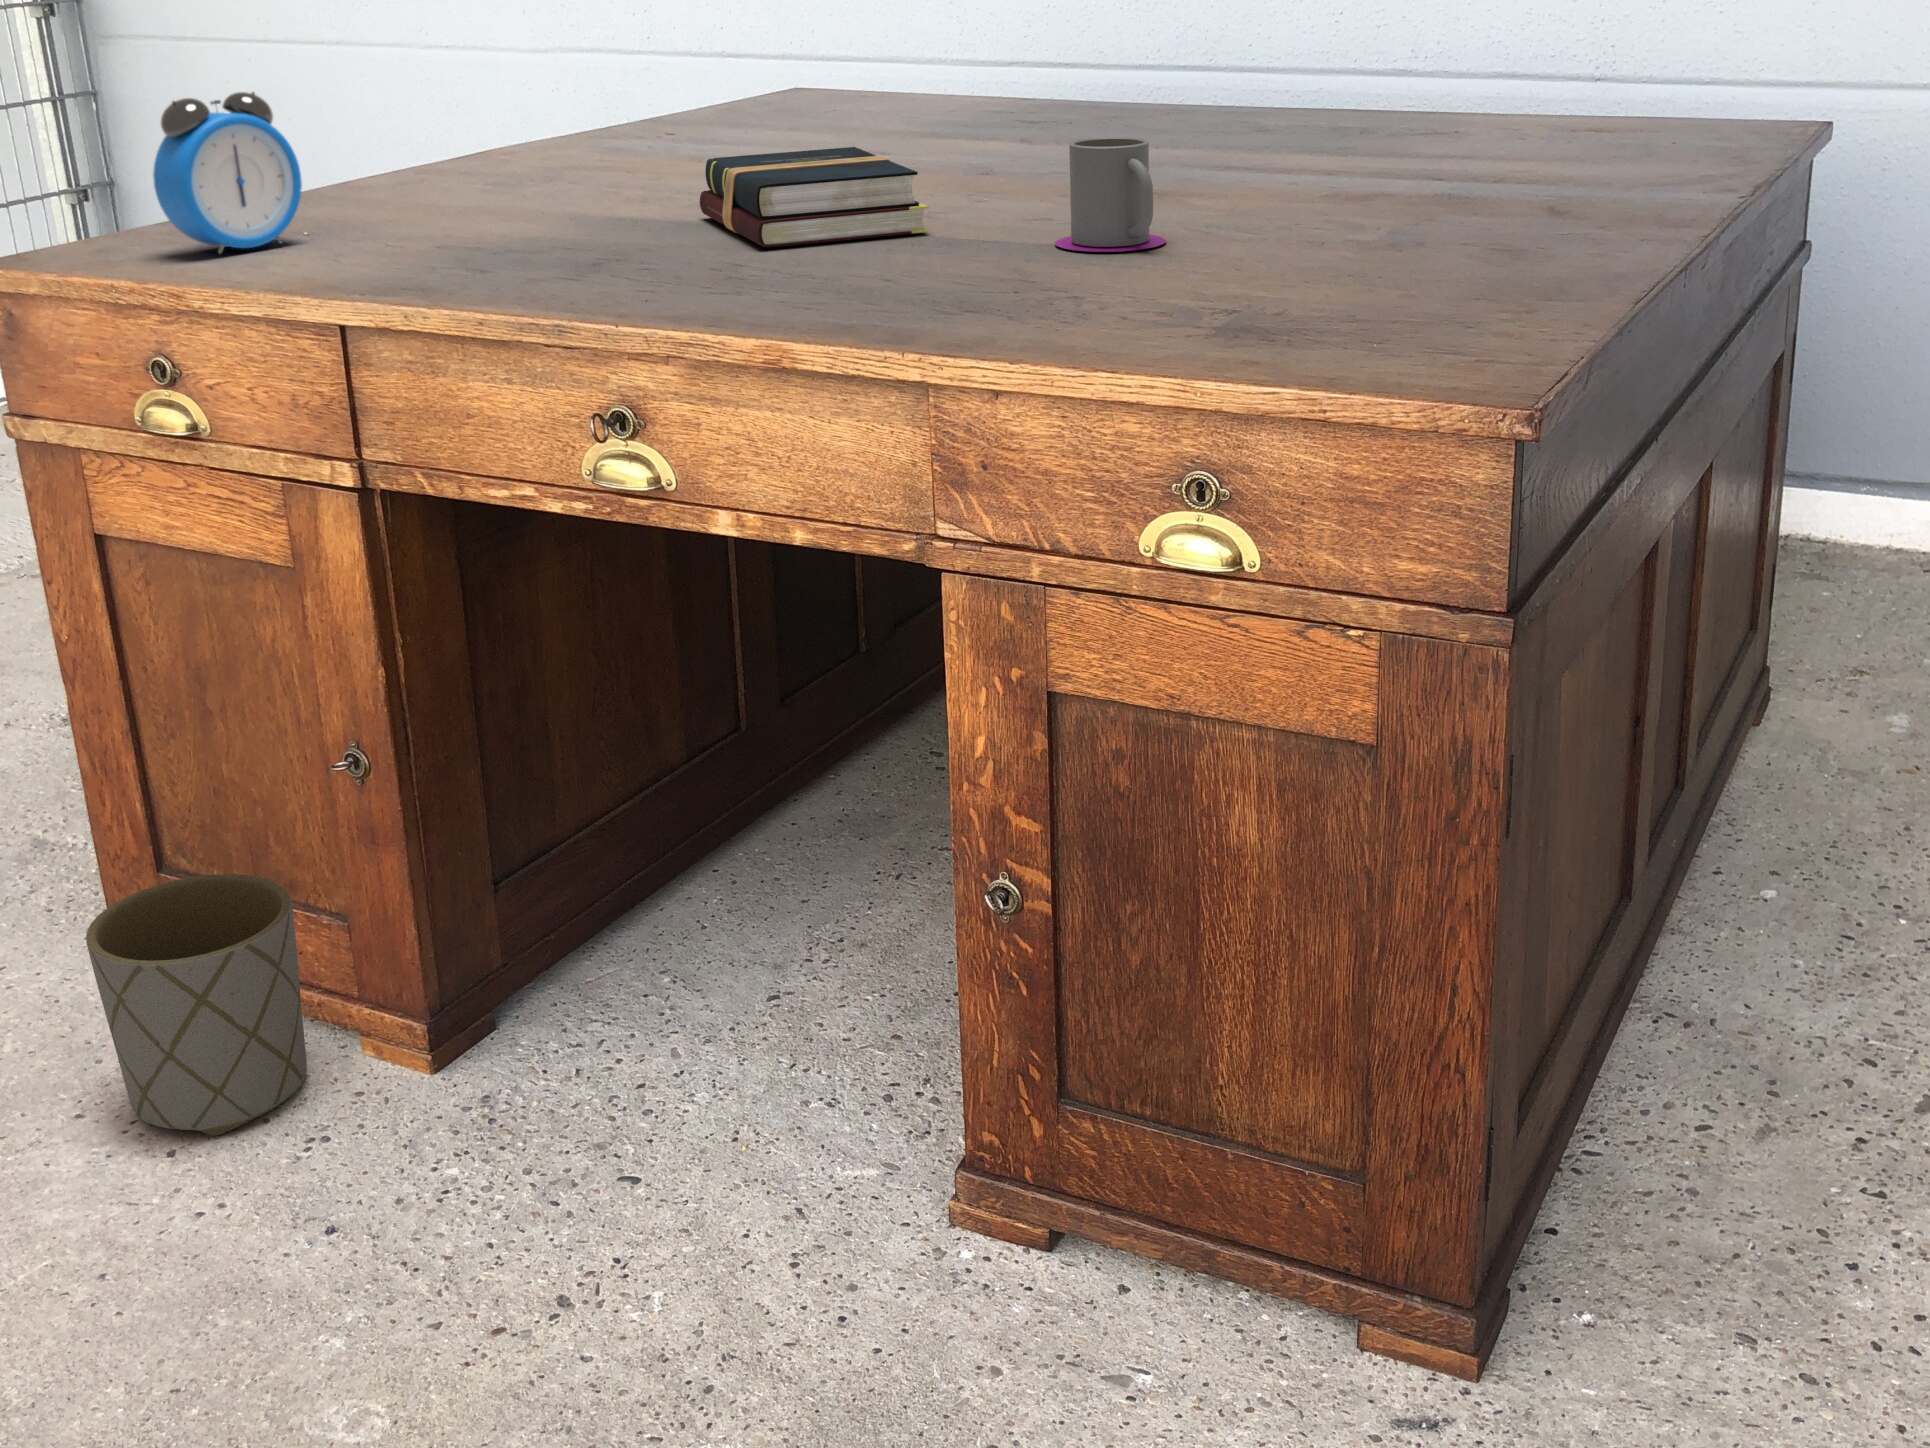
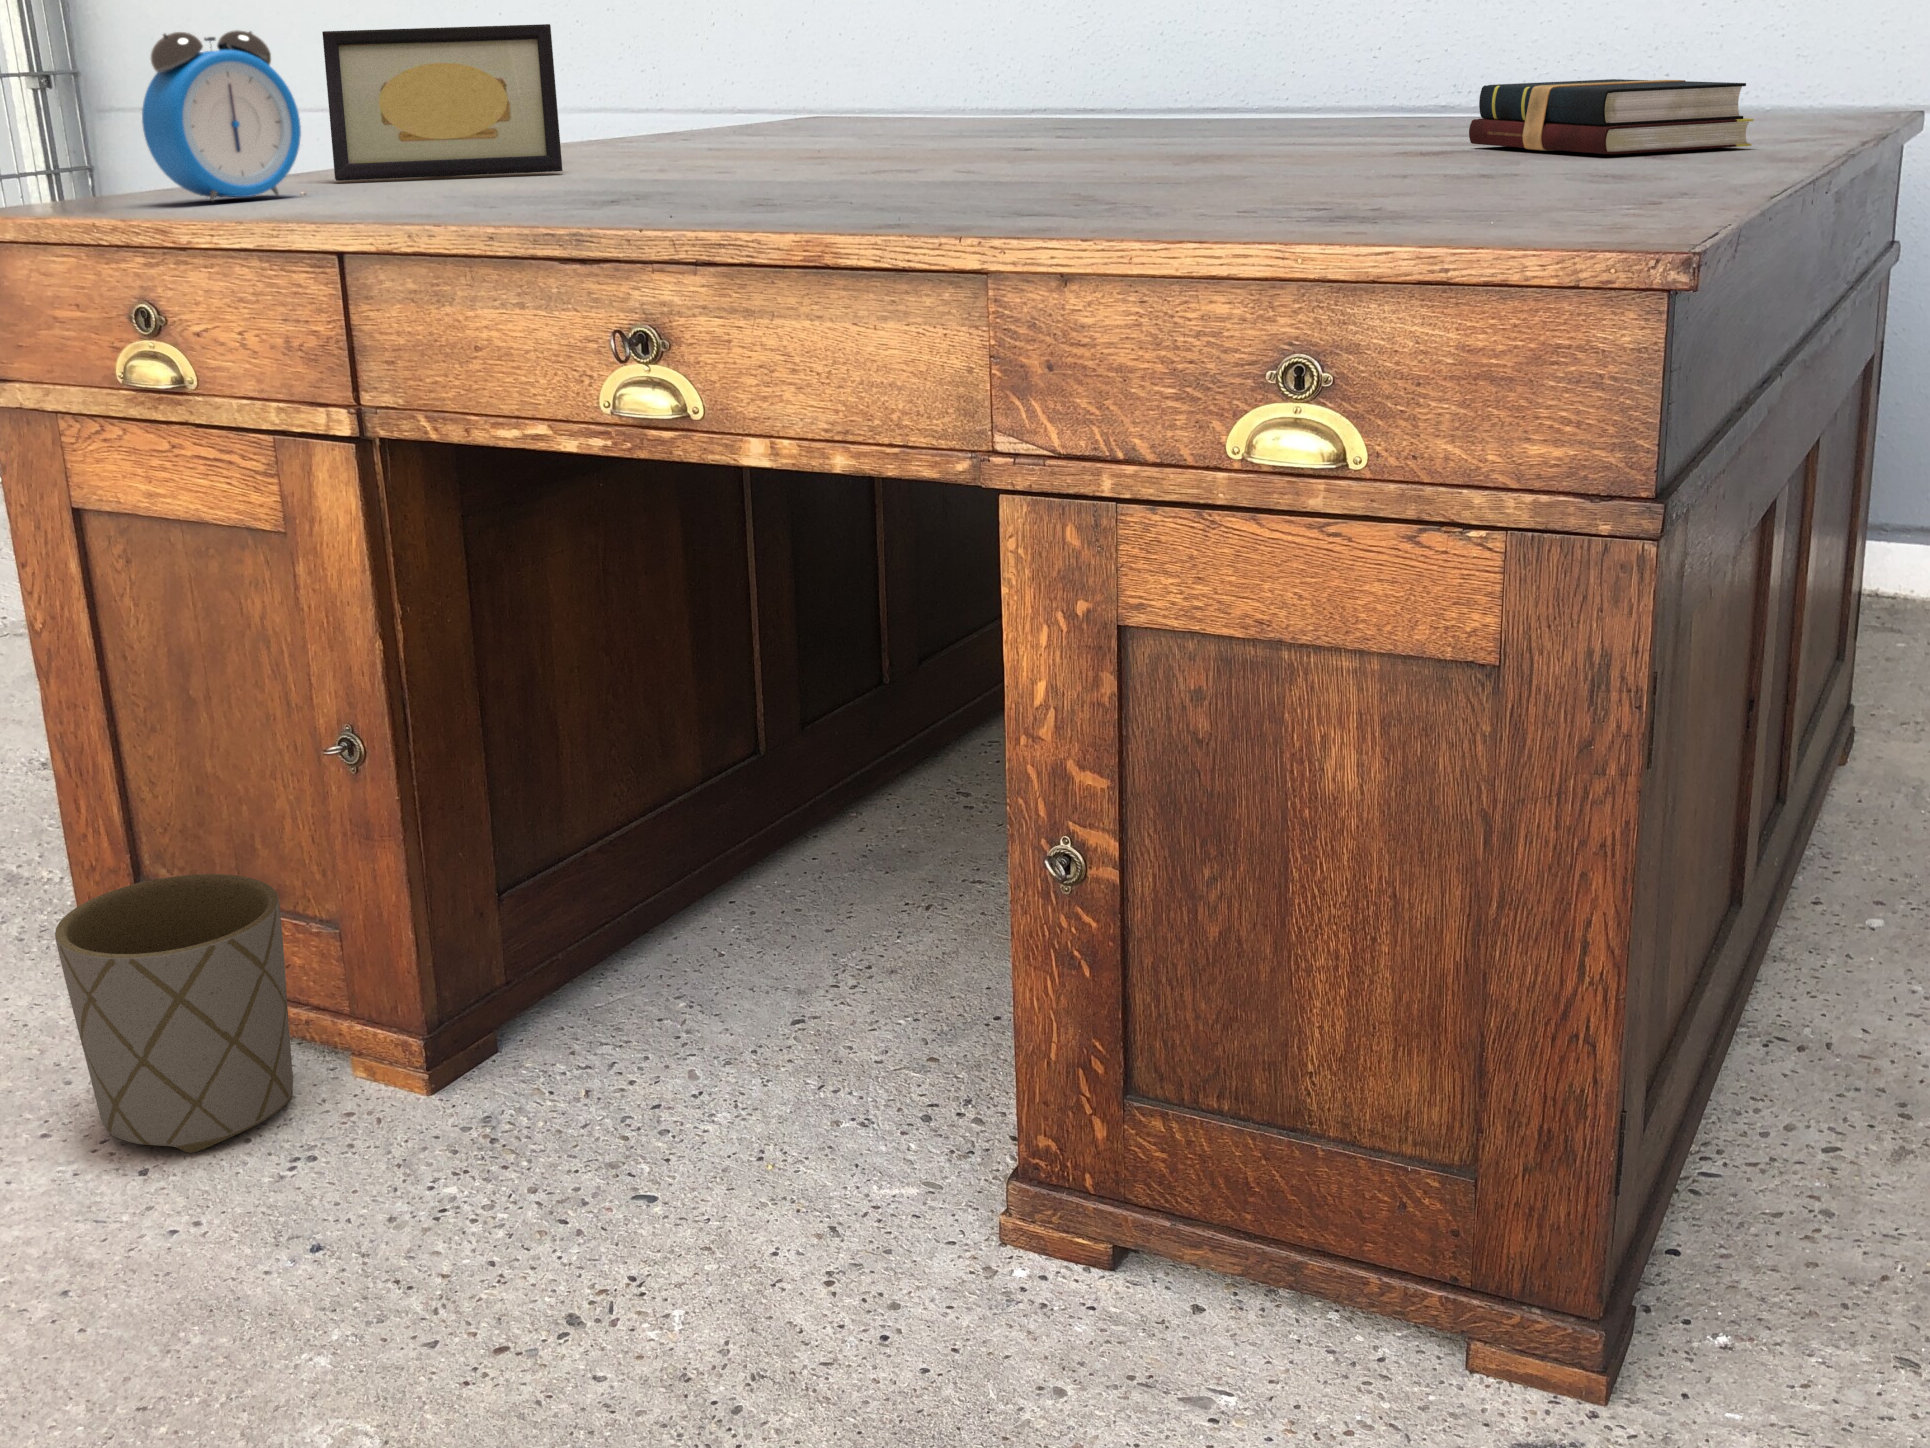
picture frame: none [320,62,548,212] -> present [322,24,563,181]
mug: present [1055,137,1166,252] -> none [1112,67,1233,184]
hardback book: present [700,147,929,247] -> present [1469,79,1754,154]

